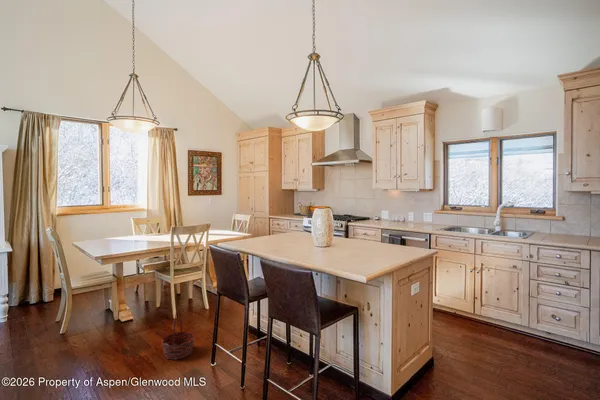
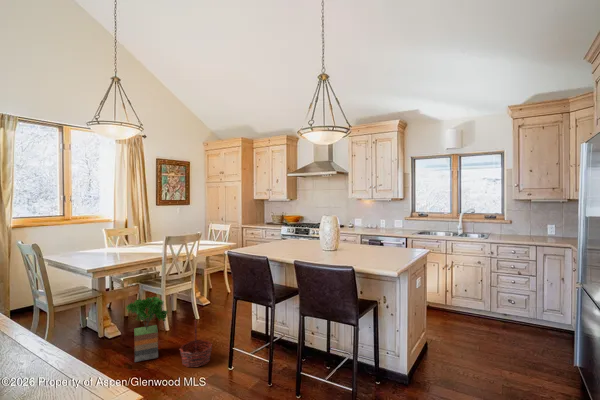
potted tree: none [117,285,159,348] -> present [126,297,168,362]

